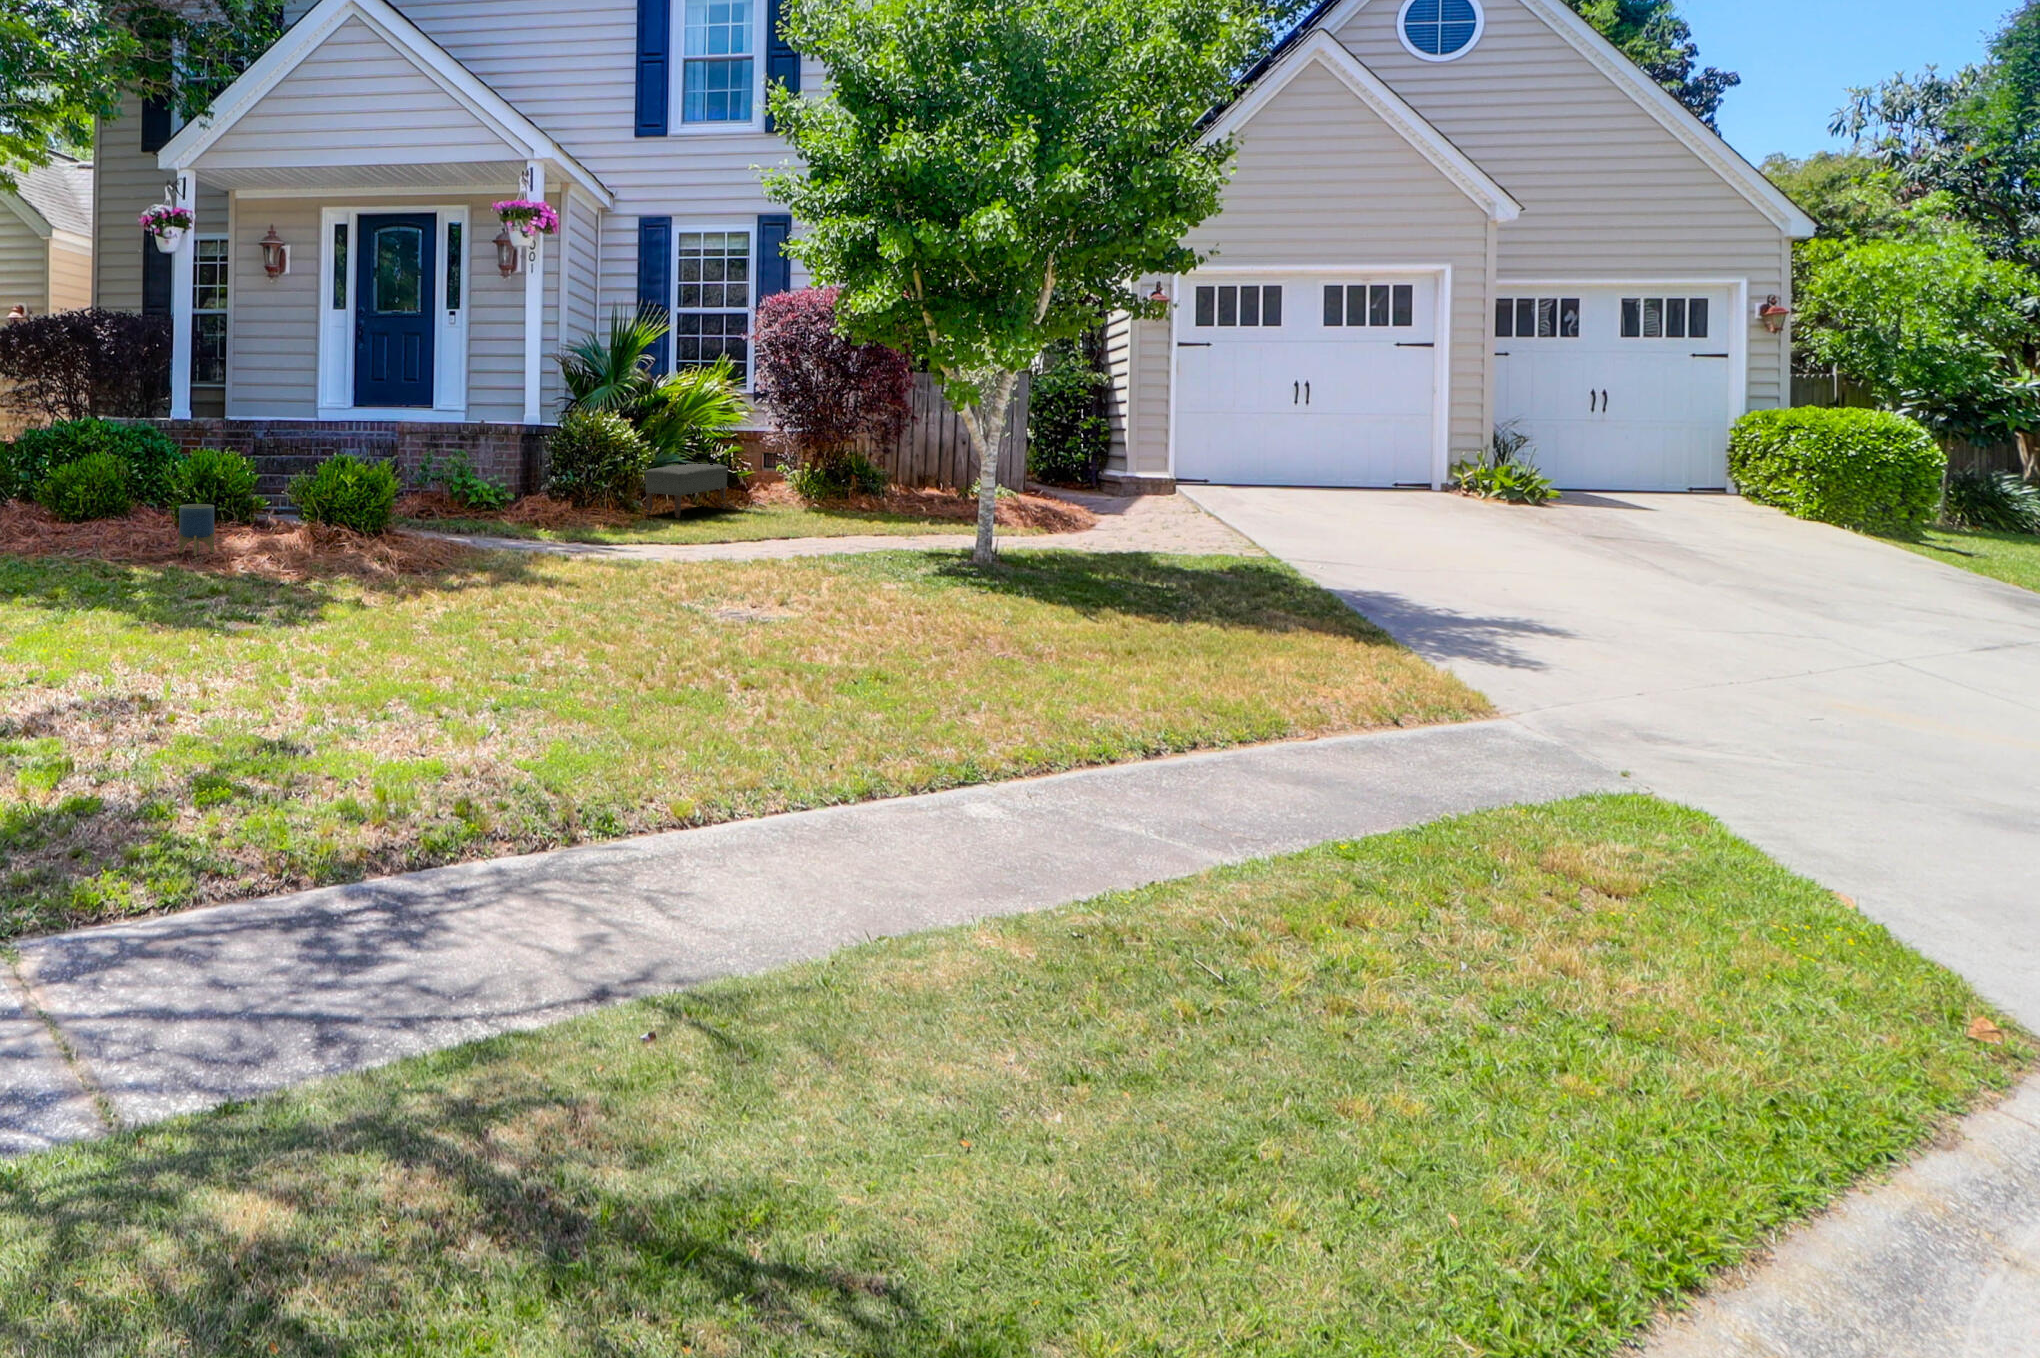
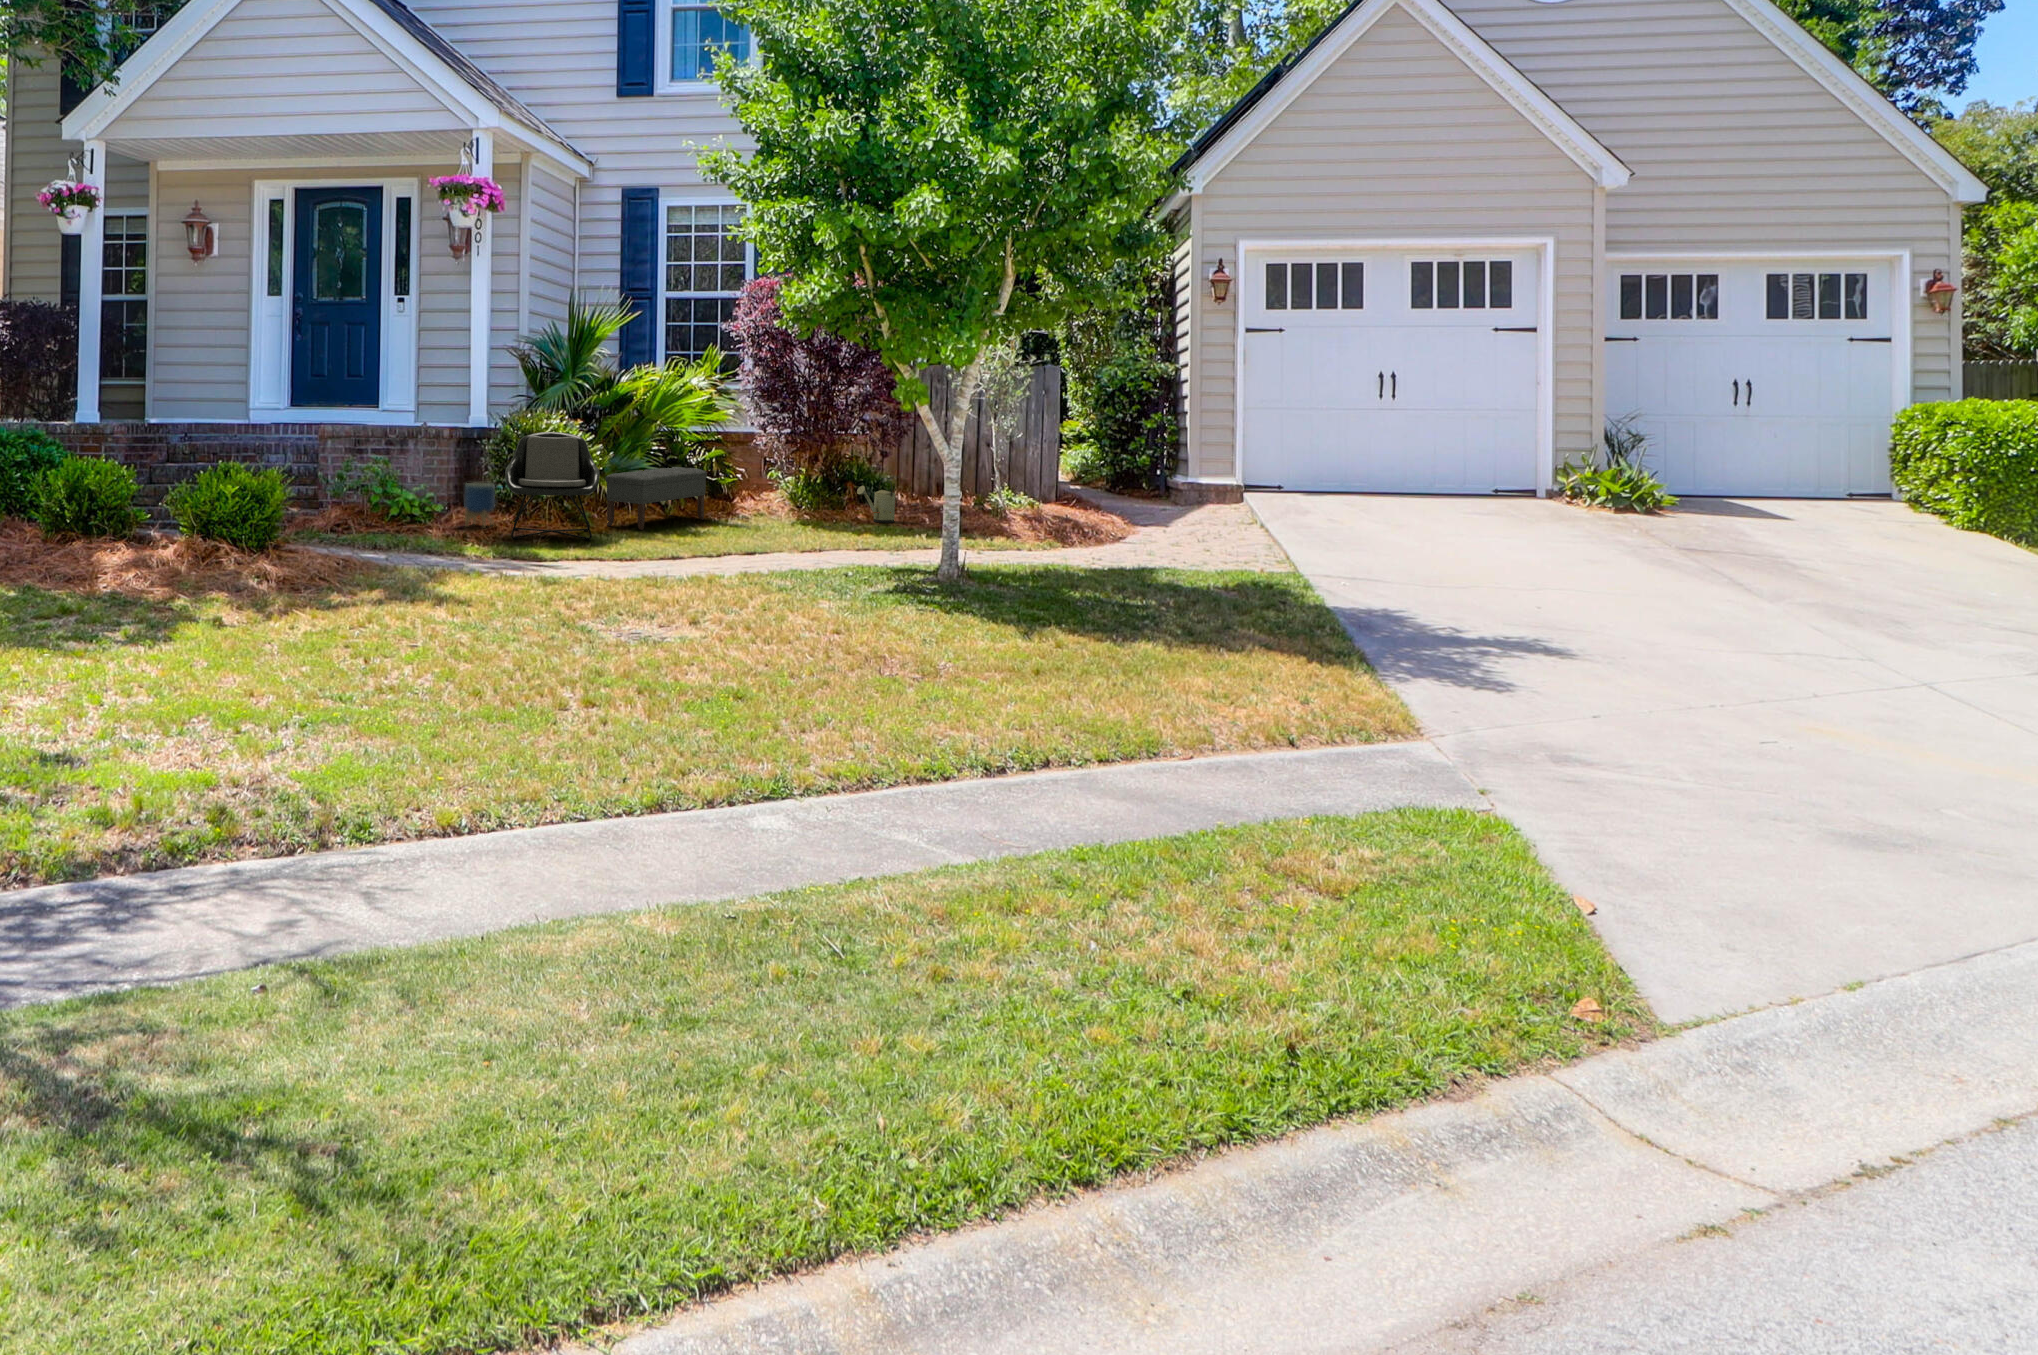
lounge chair: none [564,432,648,528] -> present [505,432,600,541]
watering can: none [860,476,893,512] -> present [857,481,897,523]
planter: present [179,504,214,556] -> present [464,483,495,527]

